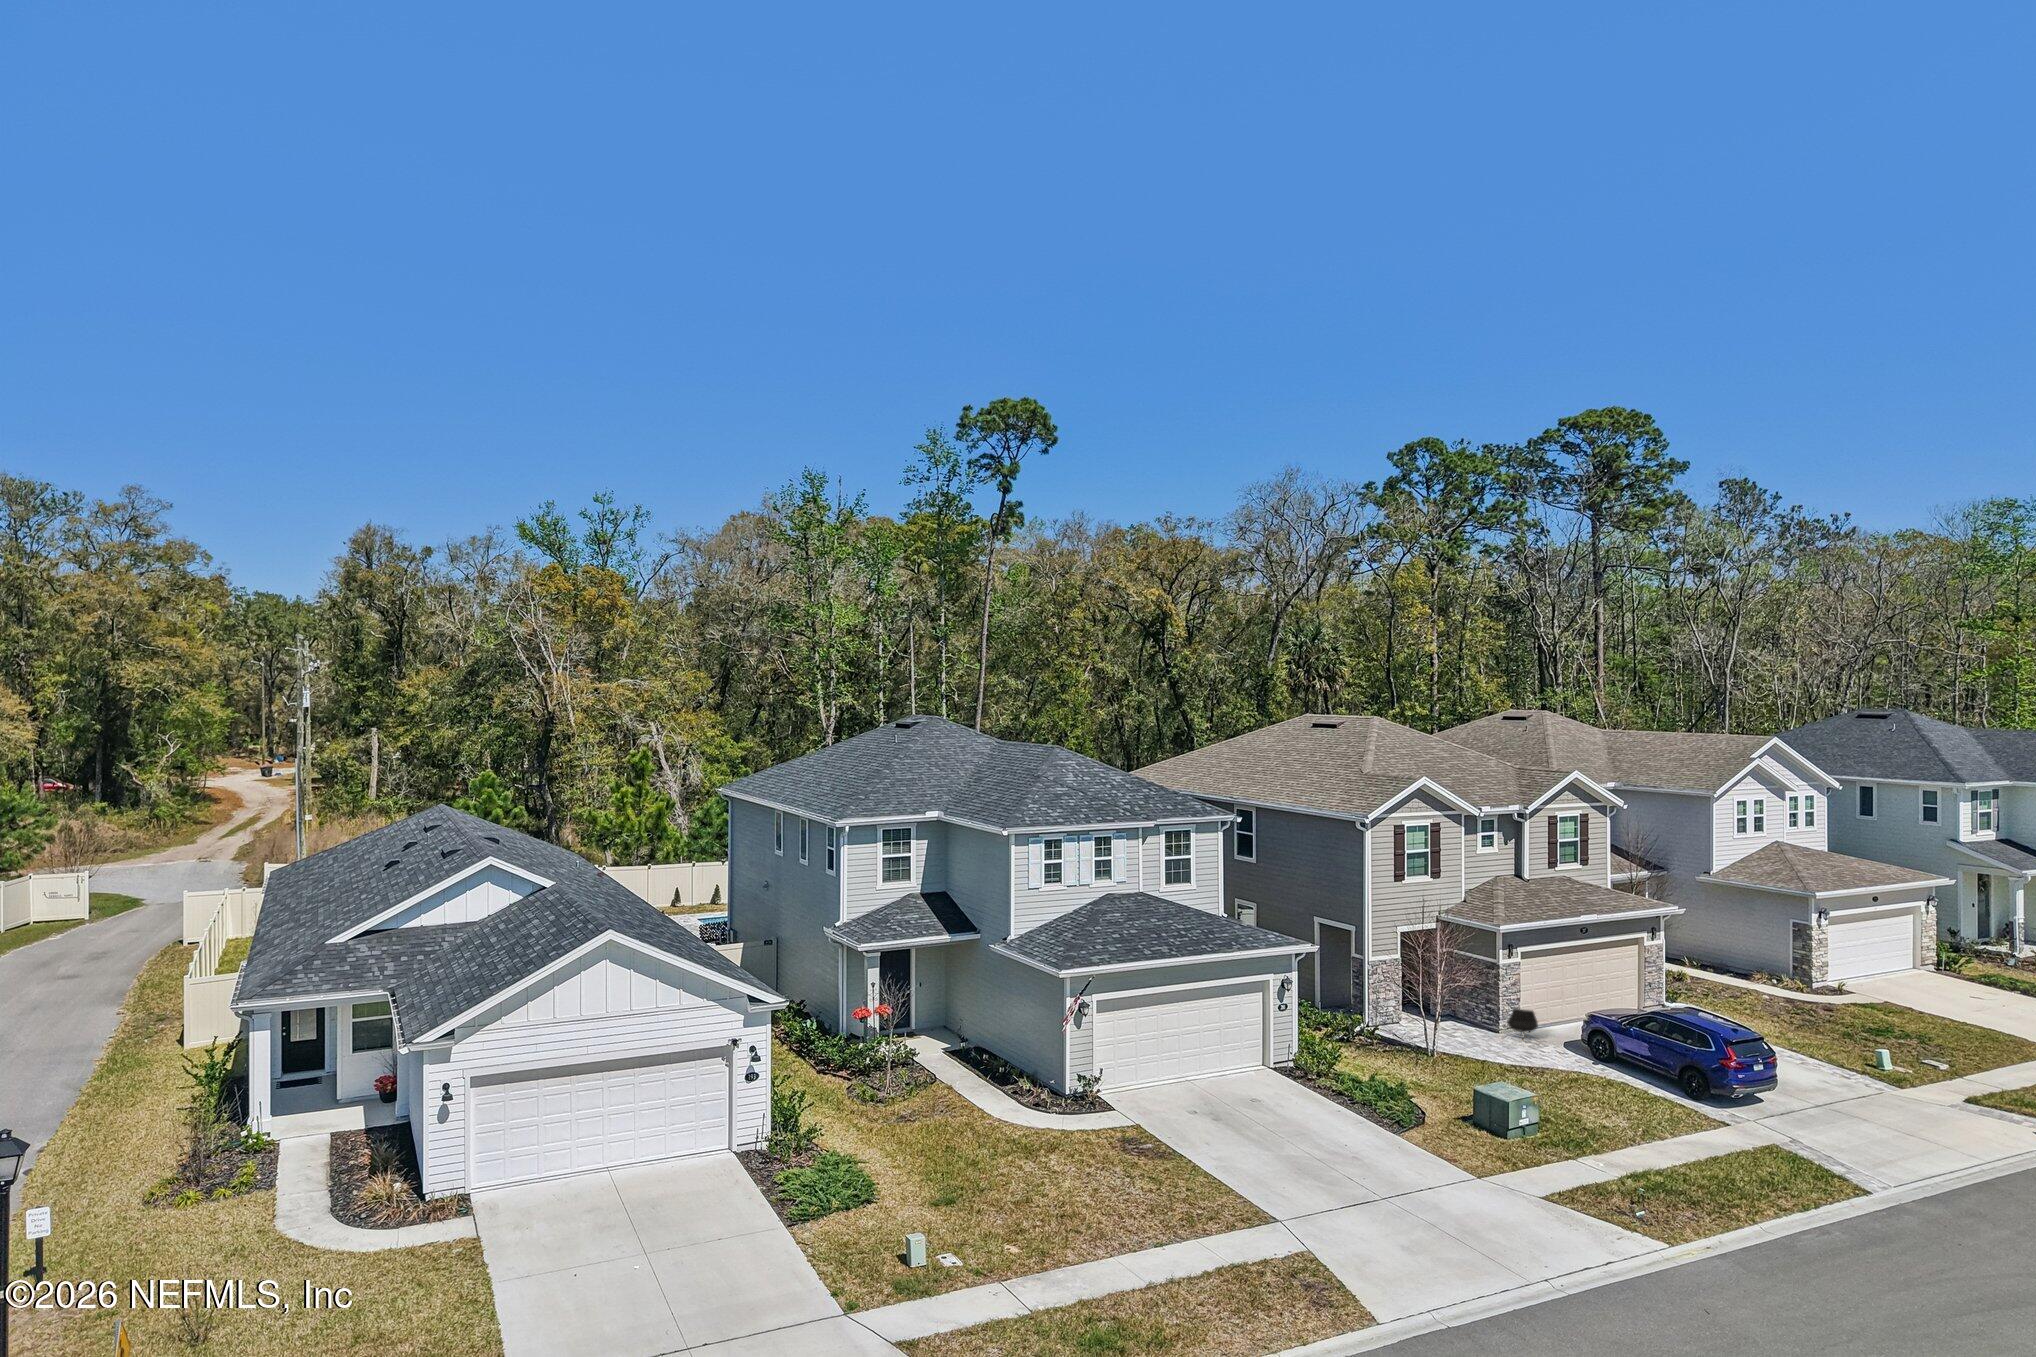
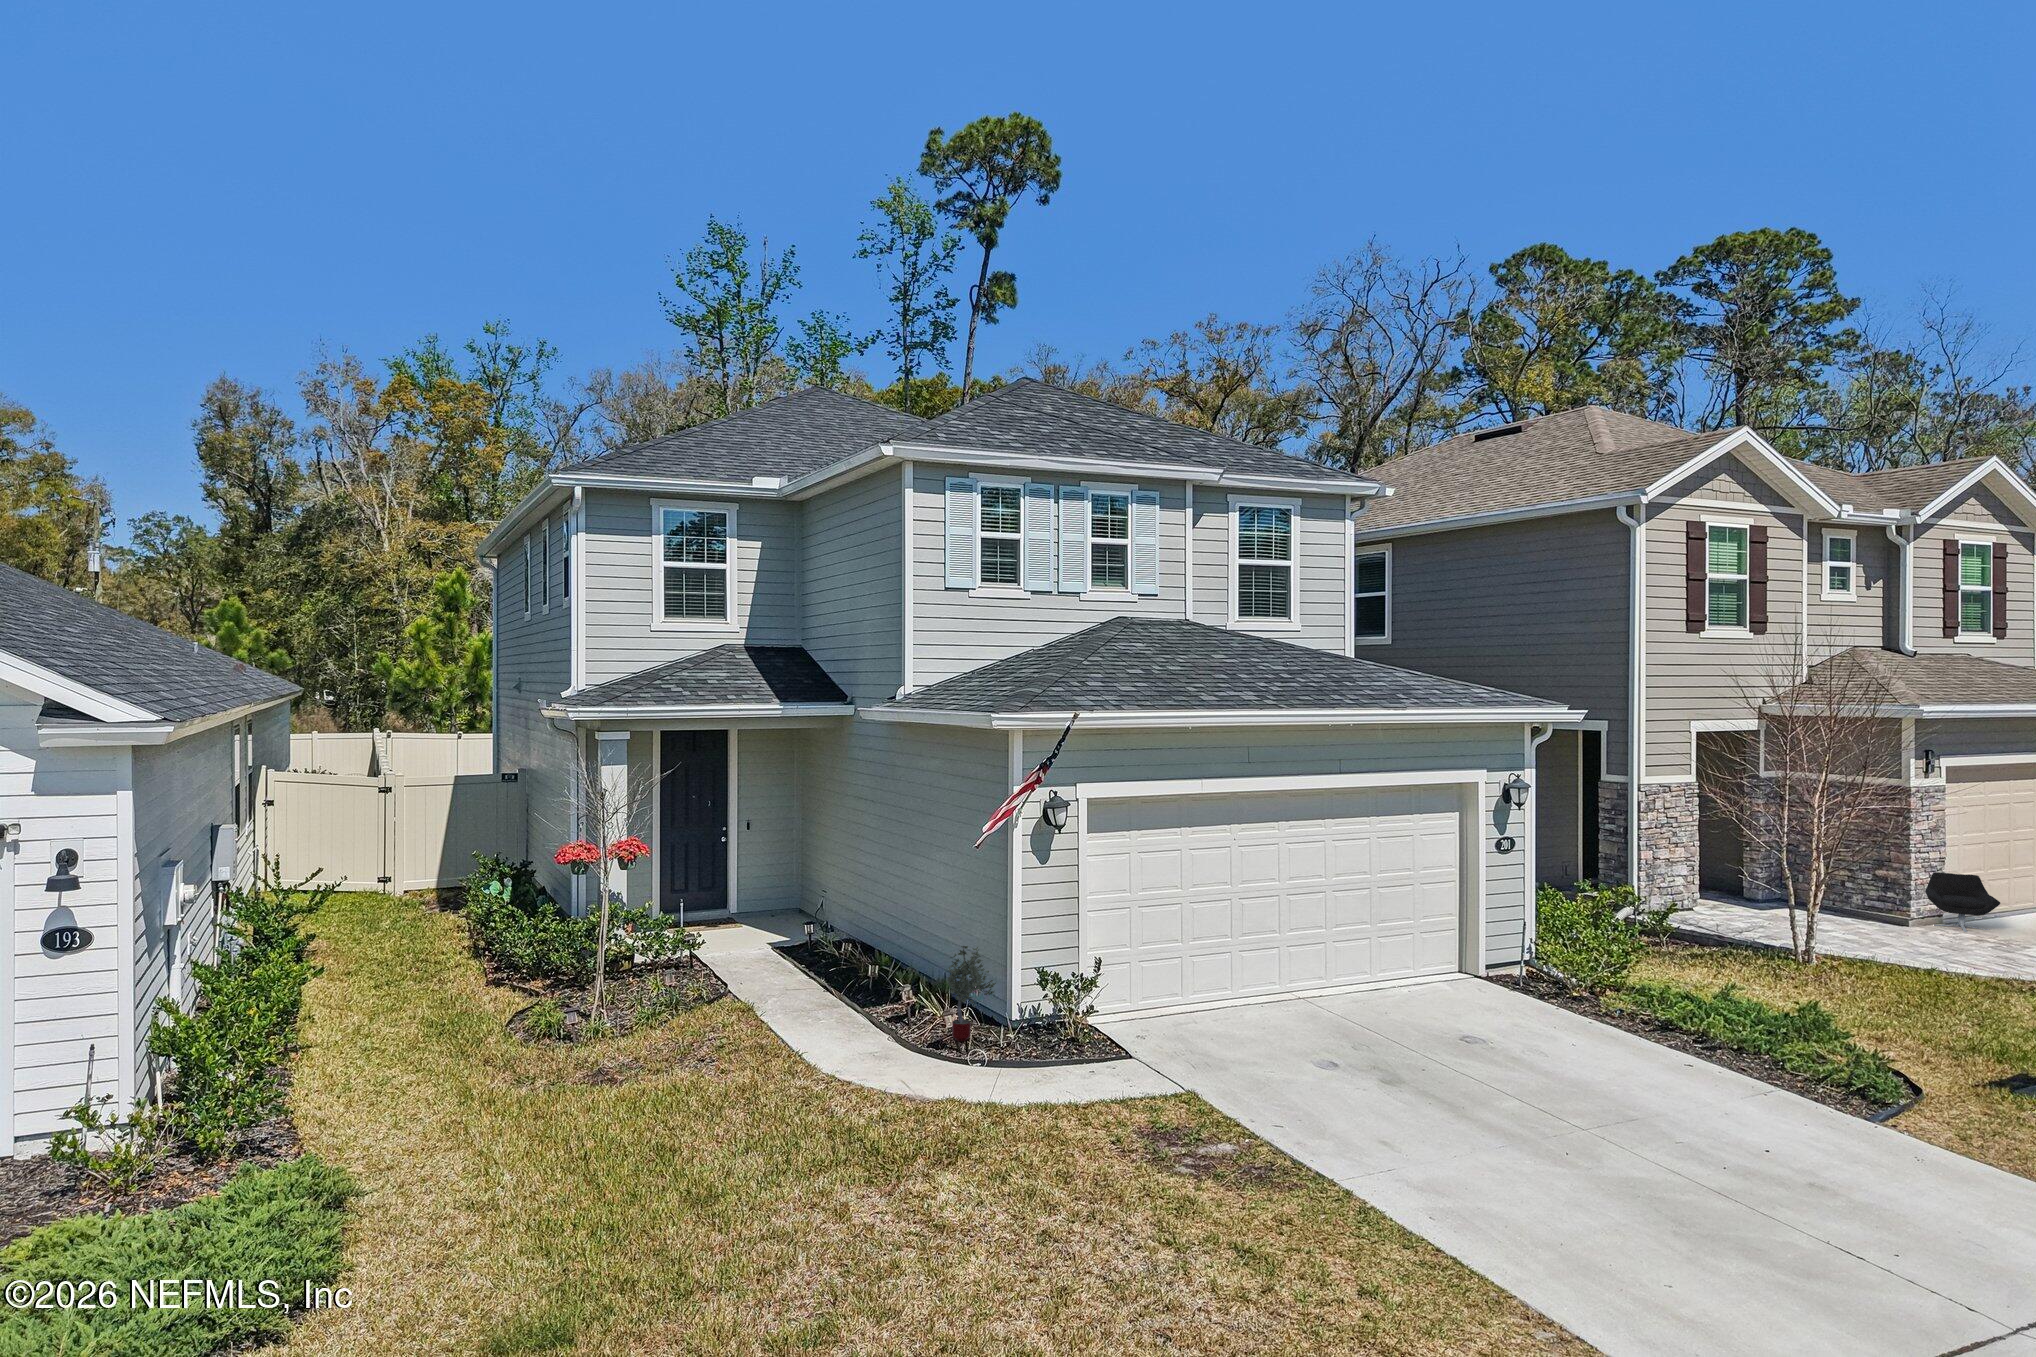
potted tree: none [1038,1064,1060,1104] -> present [947,946,996,1041]

